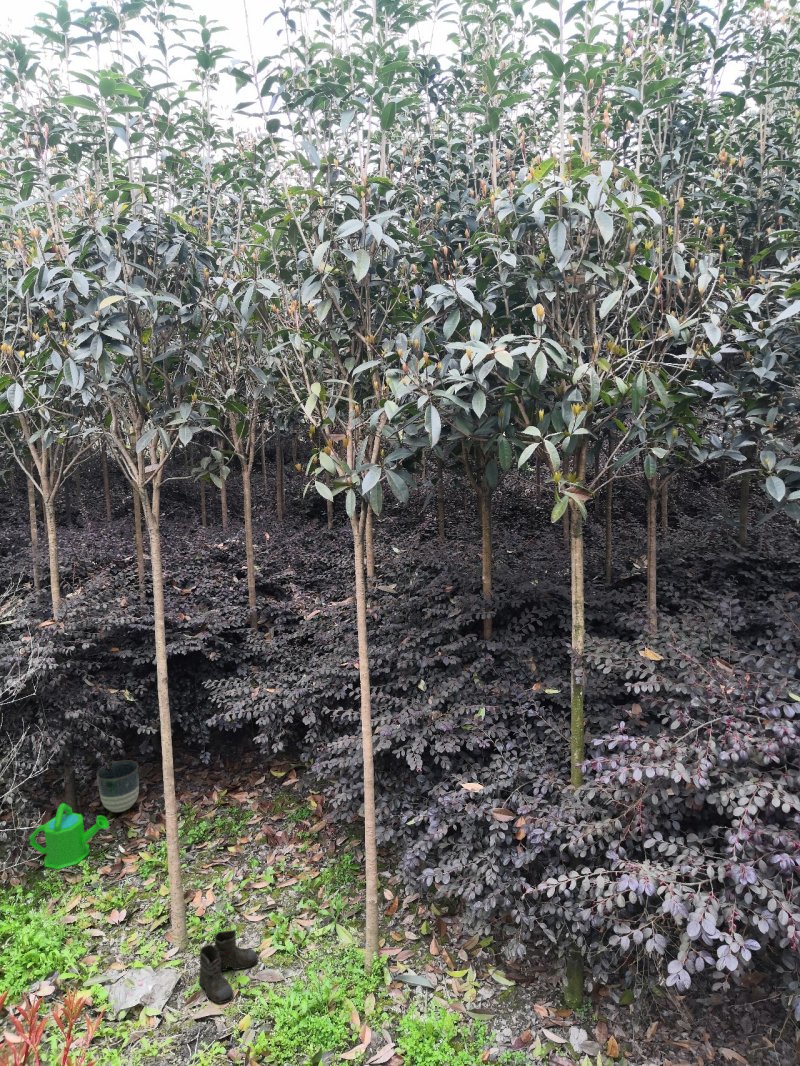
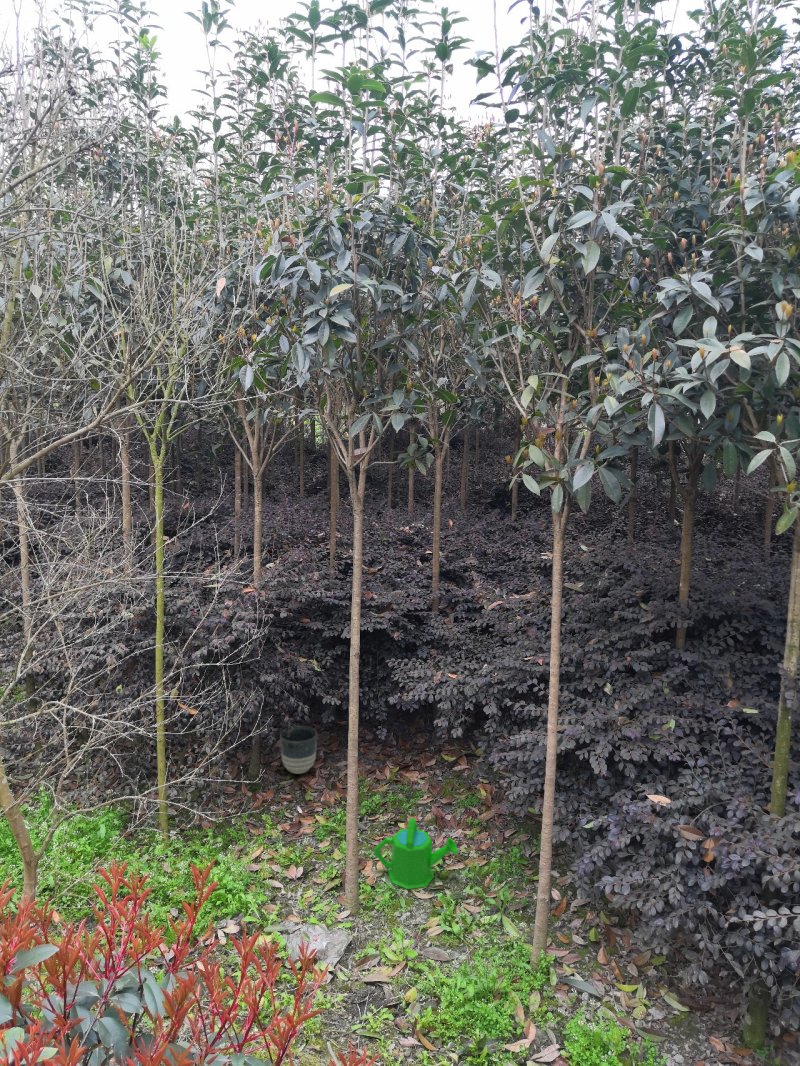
watering can: present [29,803,109,869] -> present [374,818,458,889]
boots: present [199,930,258,1003] -> none [367,897,426,962]

